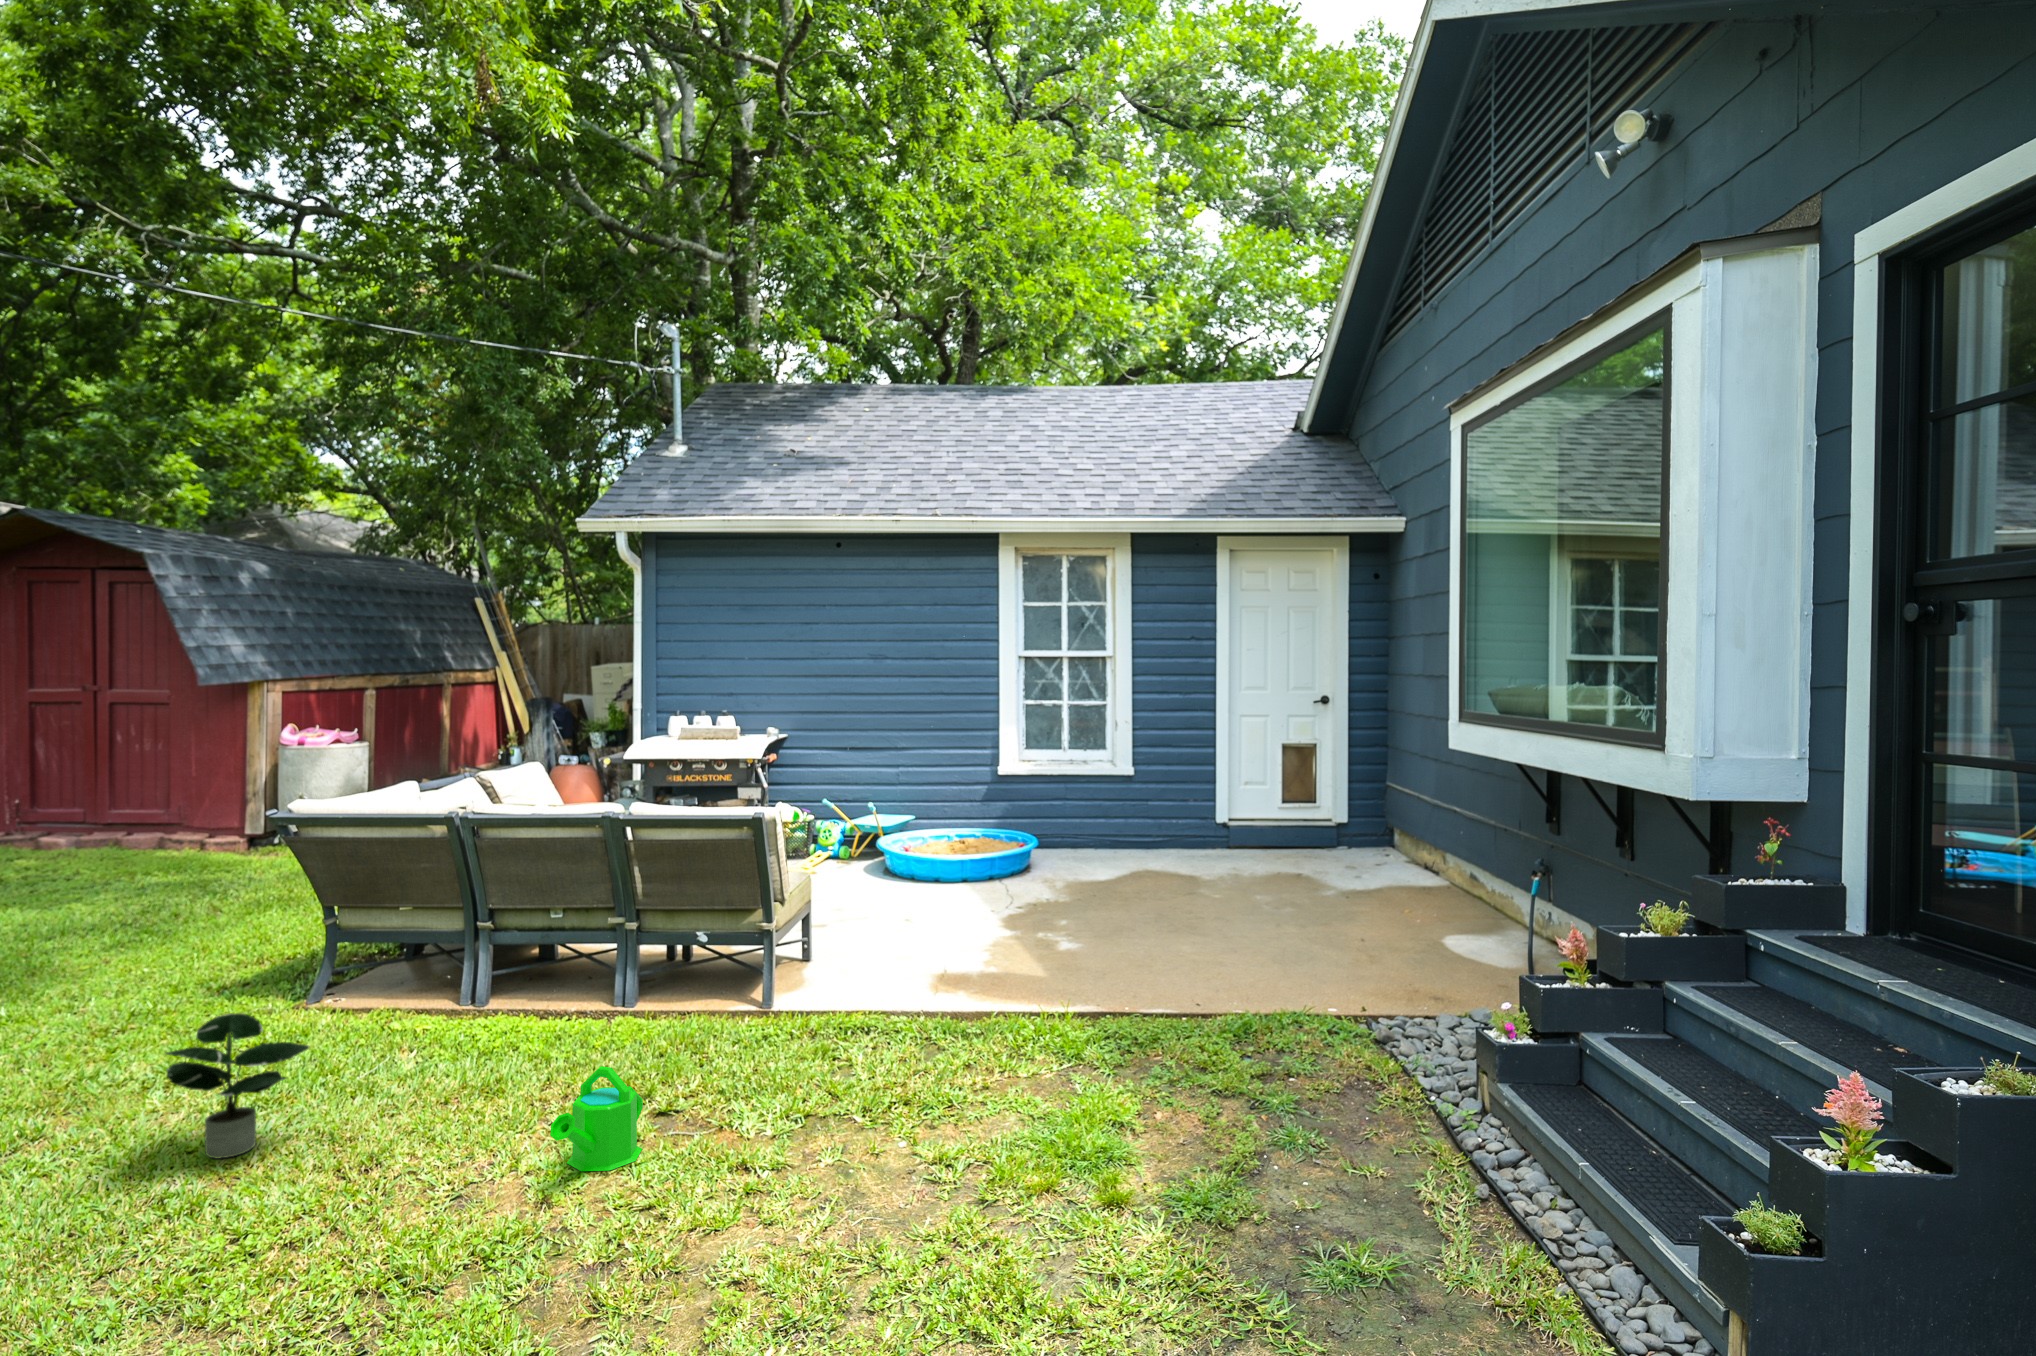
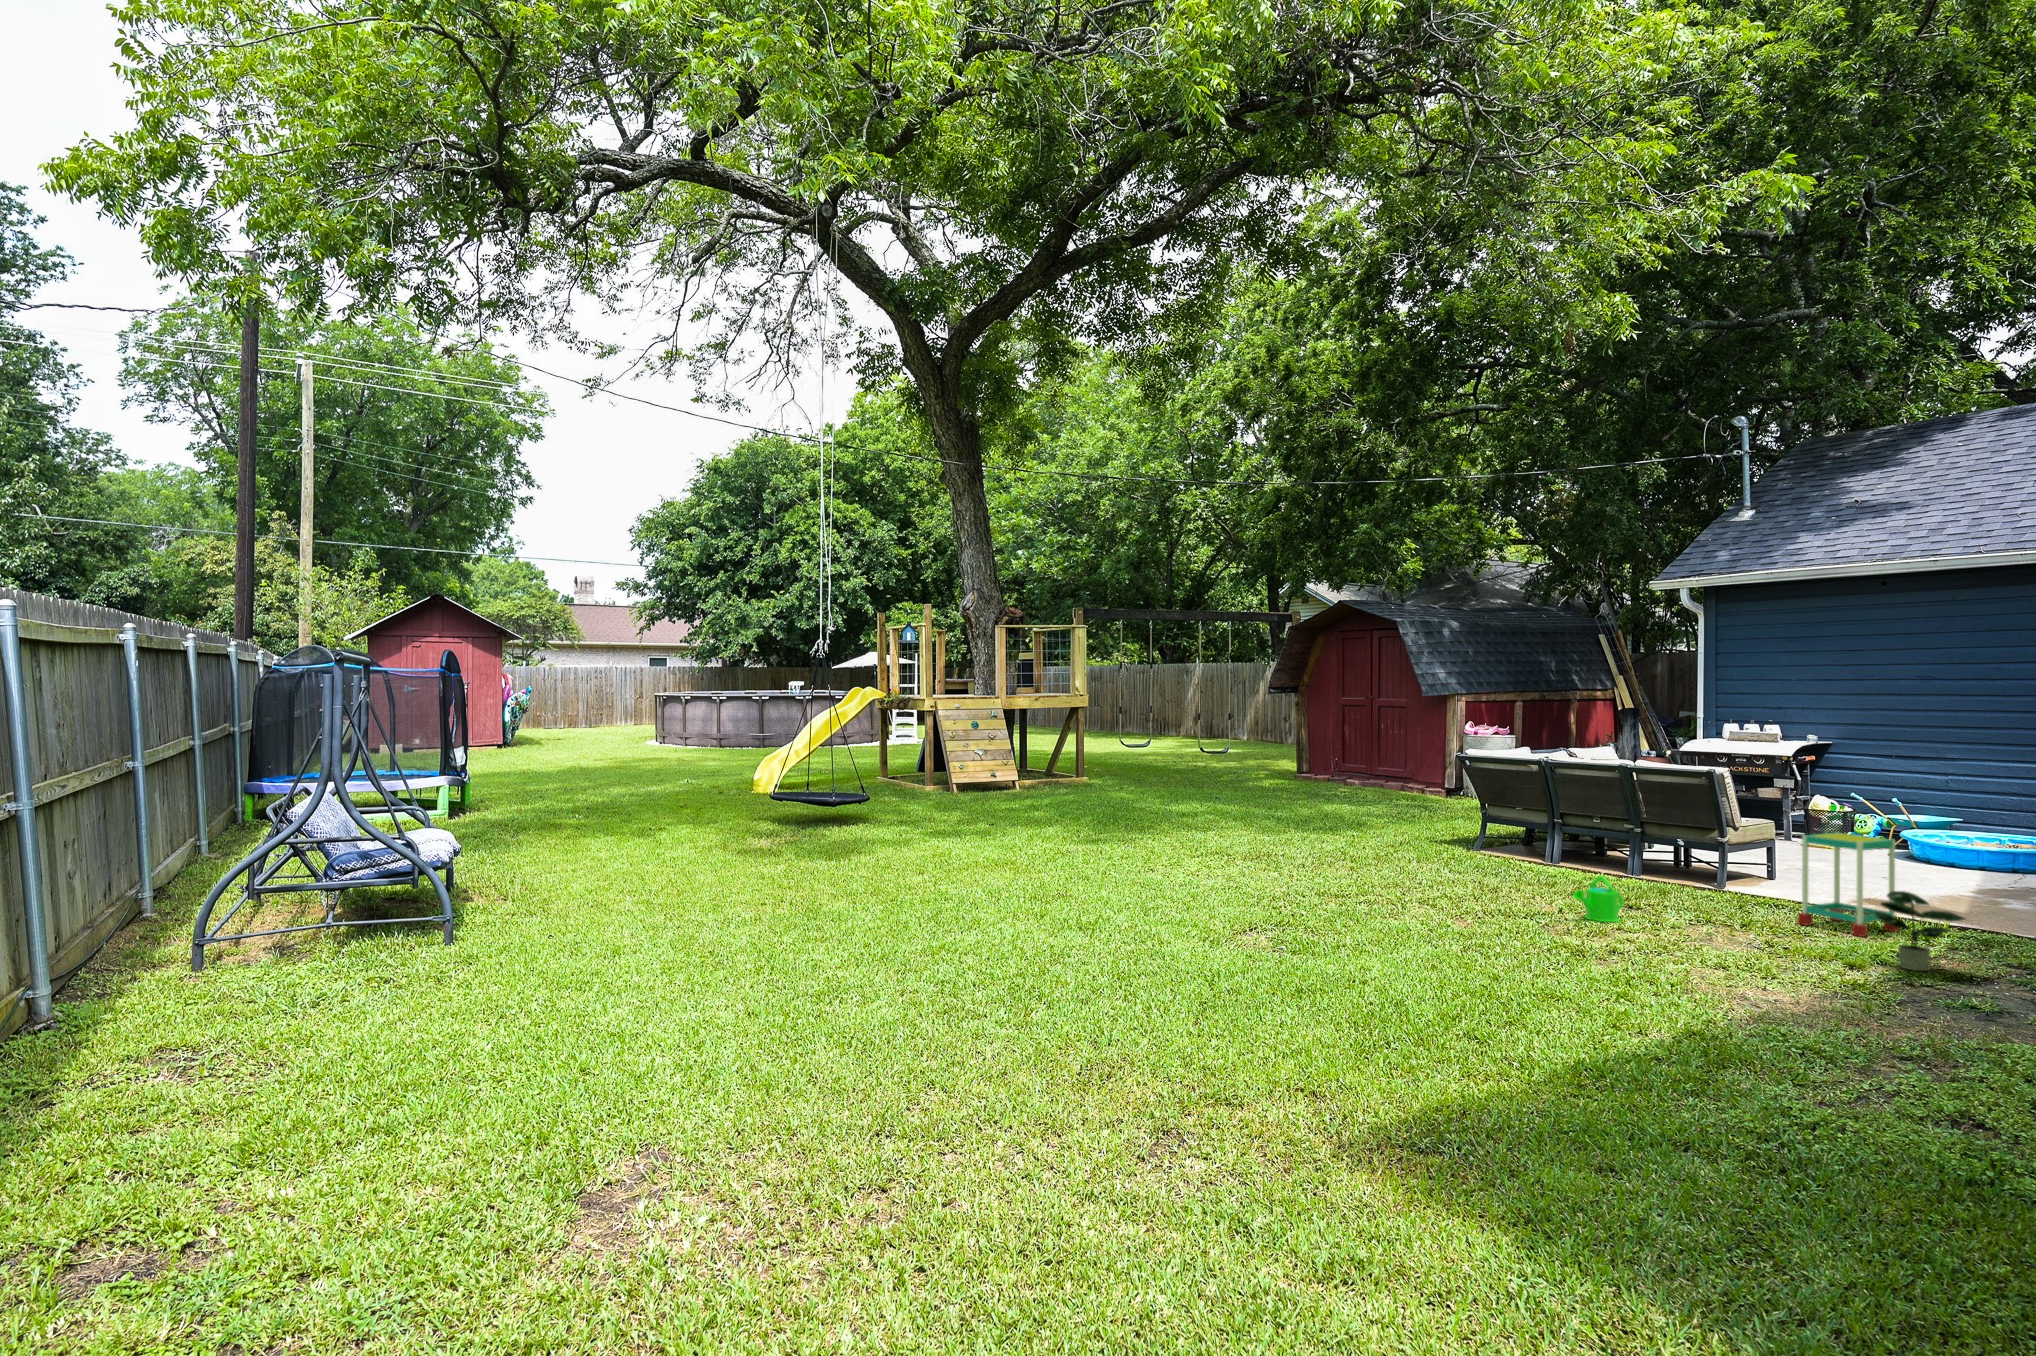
side table: none [897,894,1013,1068] -> present [1798,833,1900,937]
potted plant: present [166,1013,310,1158] -> present [1874,891,1965,971]

